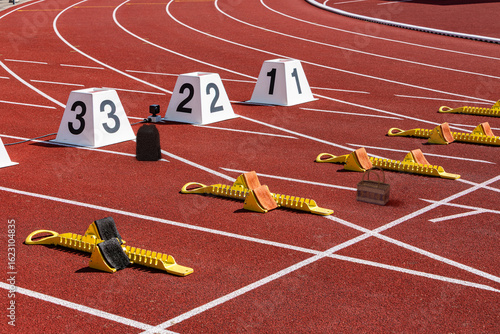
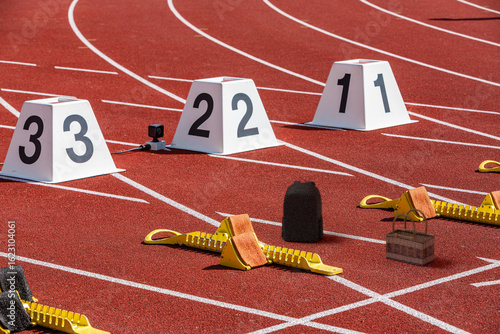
backpack: present [136,124,161,161] -> present [281,180,324,242]

